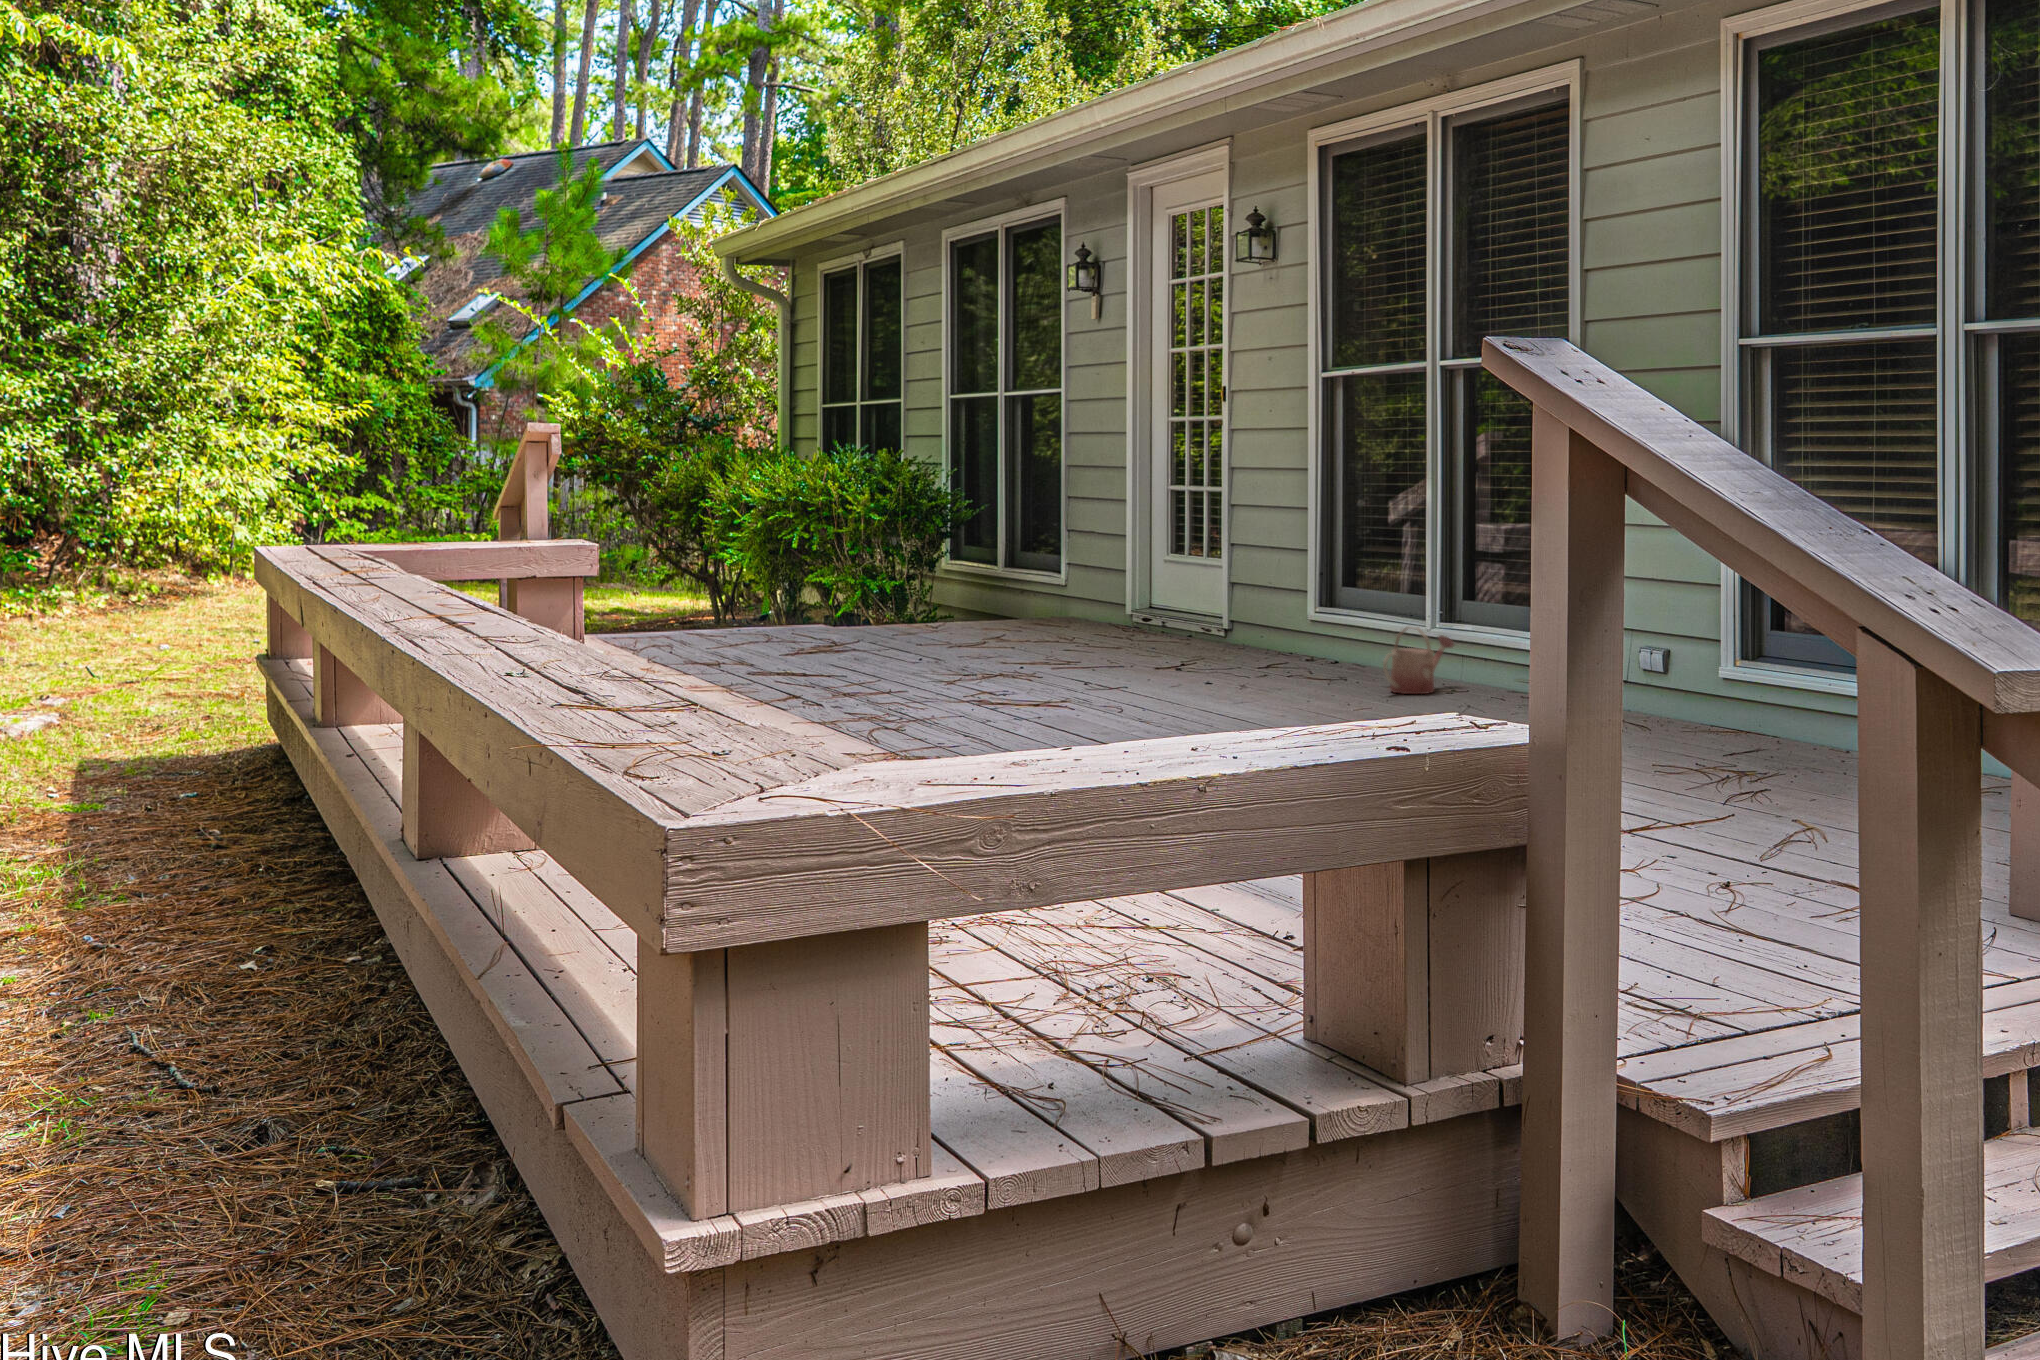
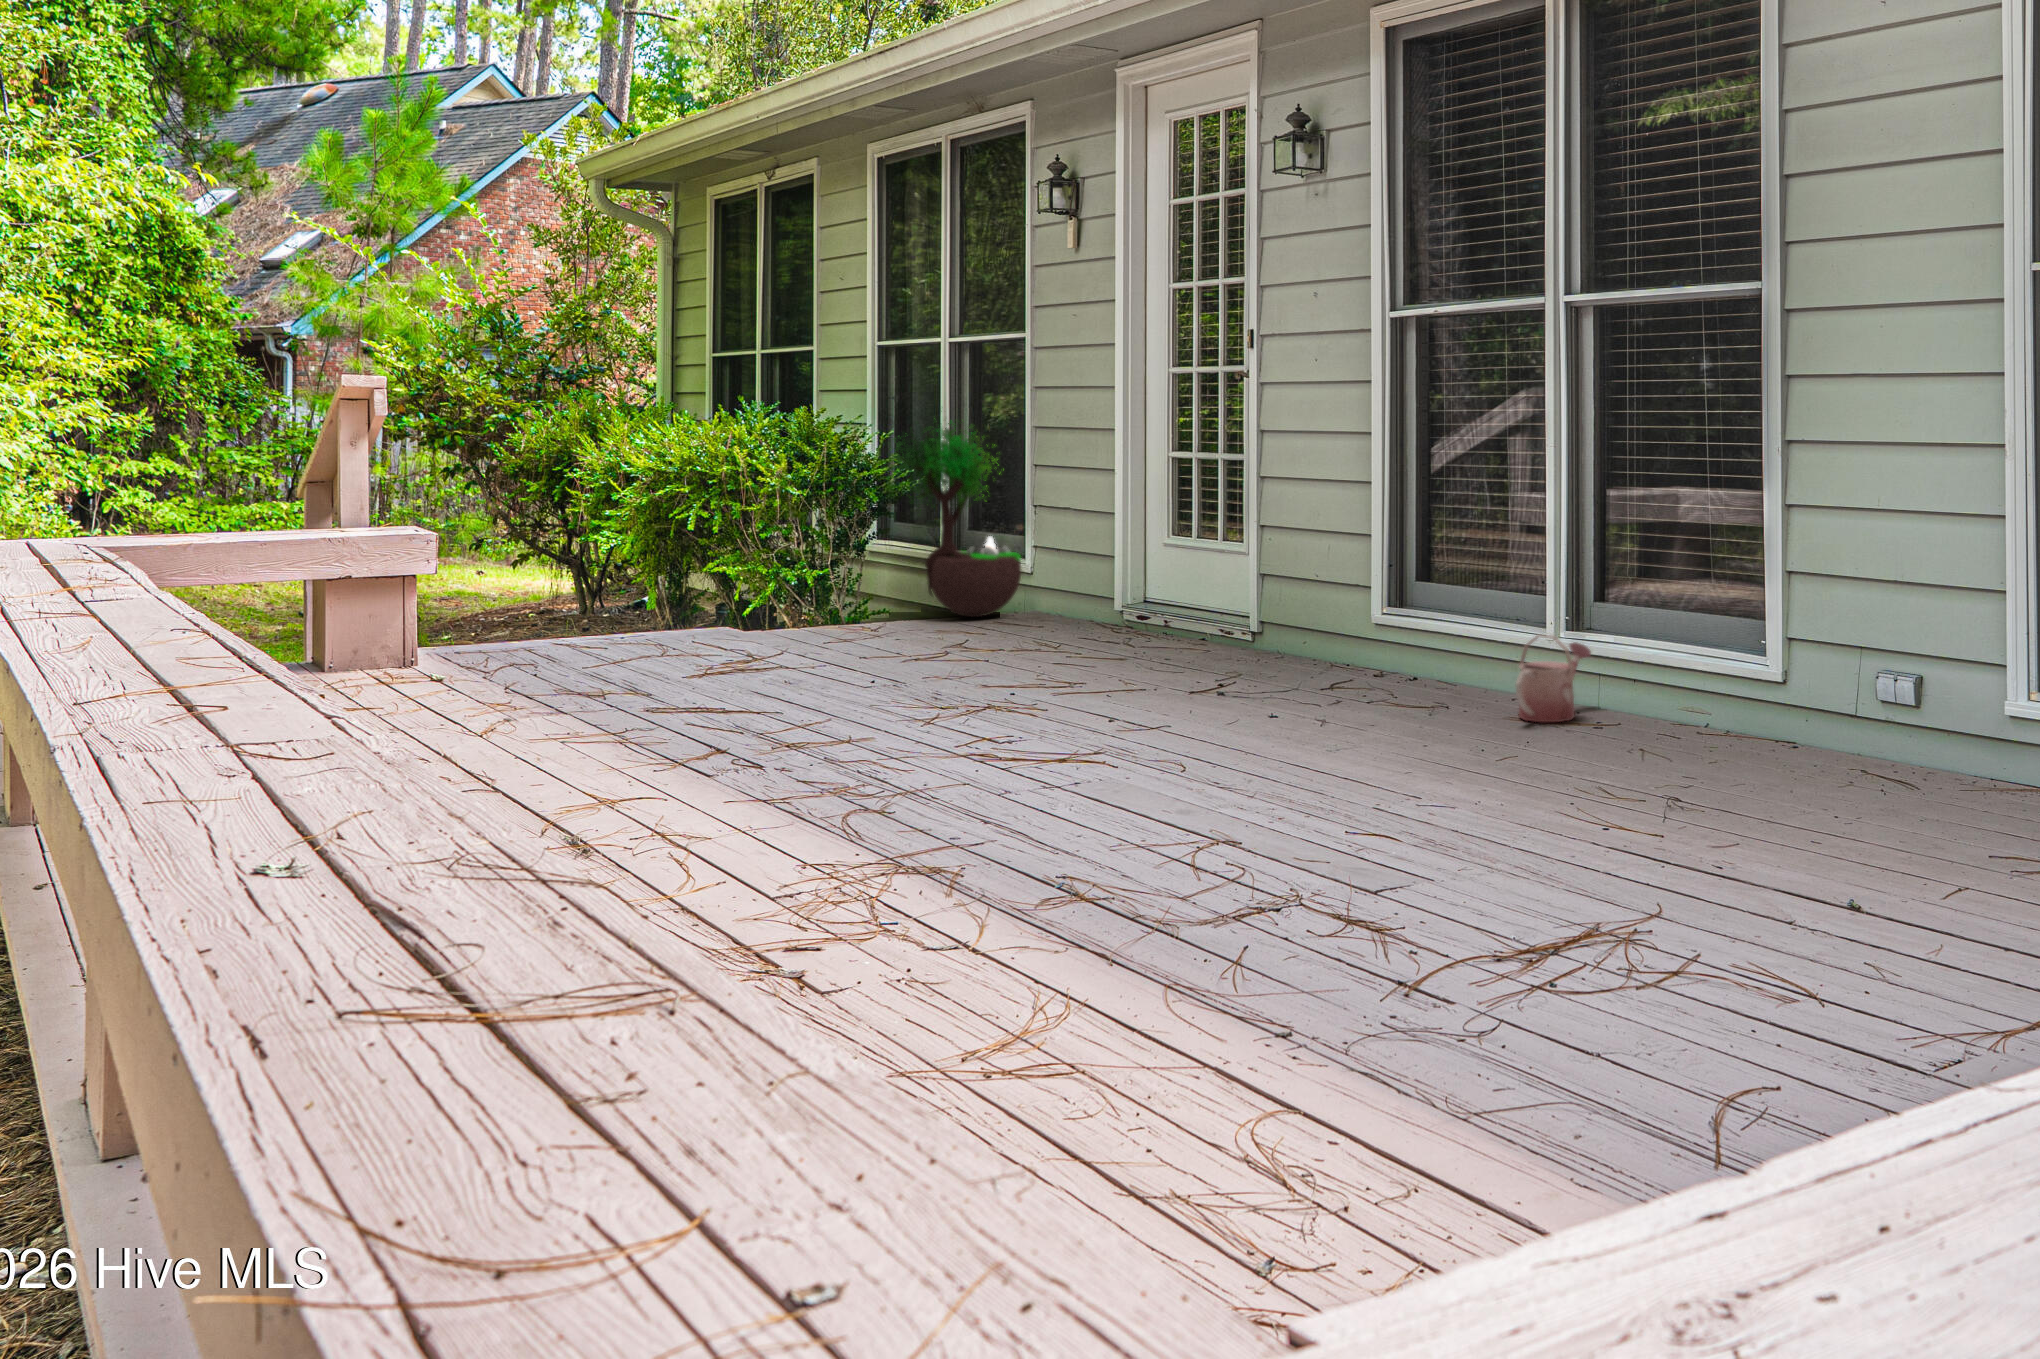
potted tree: none [943,448,1058,624] -> present [887,418,1022,617]

